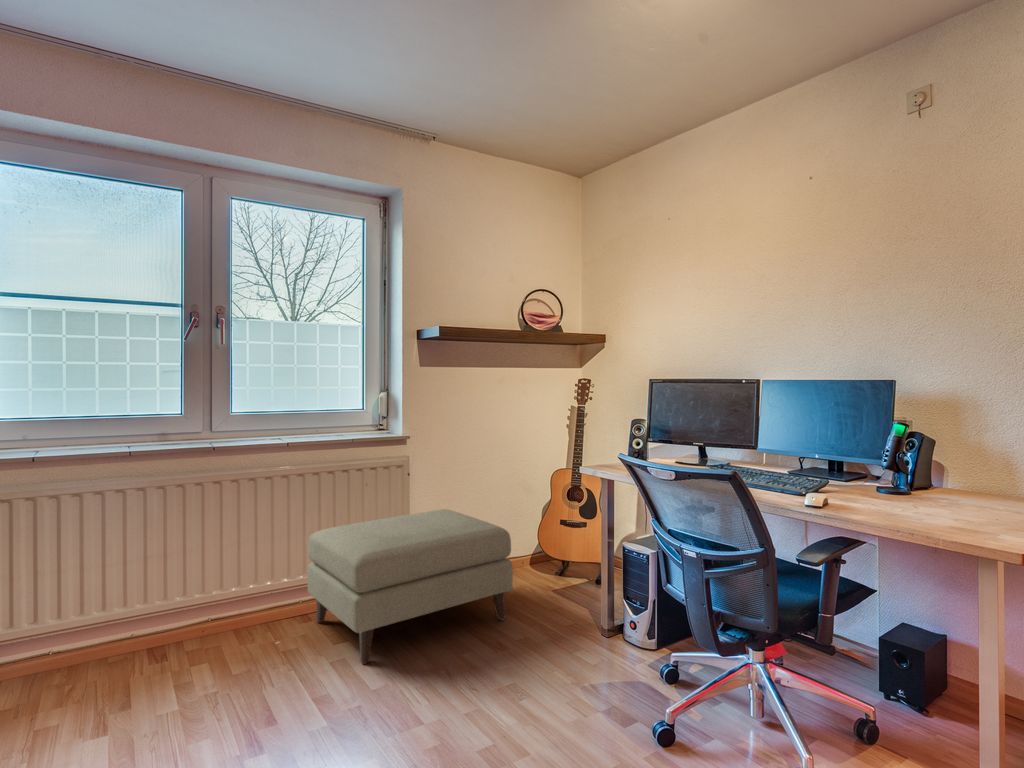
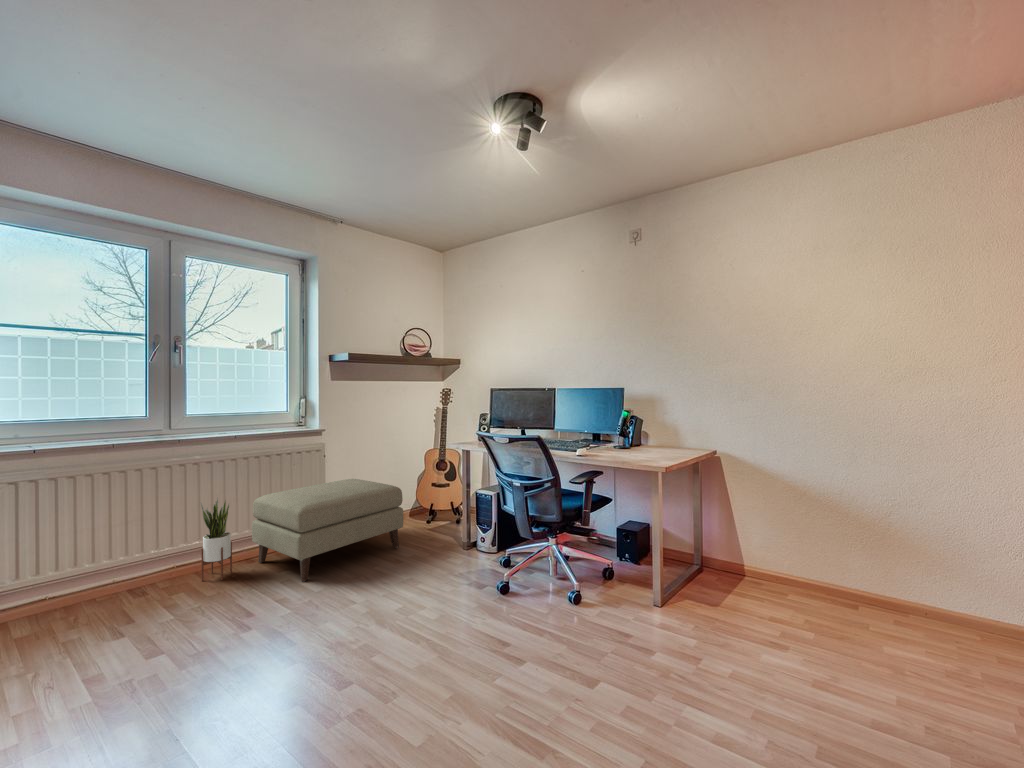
potted plant: none [236,530,280,645] -> present [200,497,232,581]

